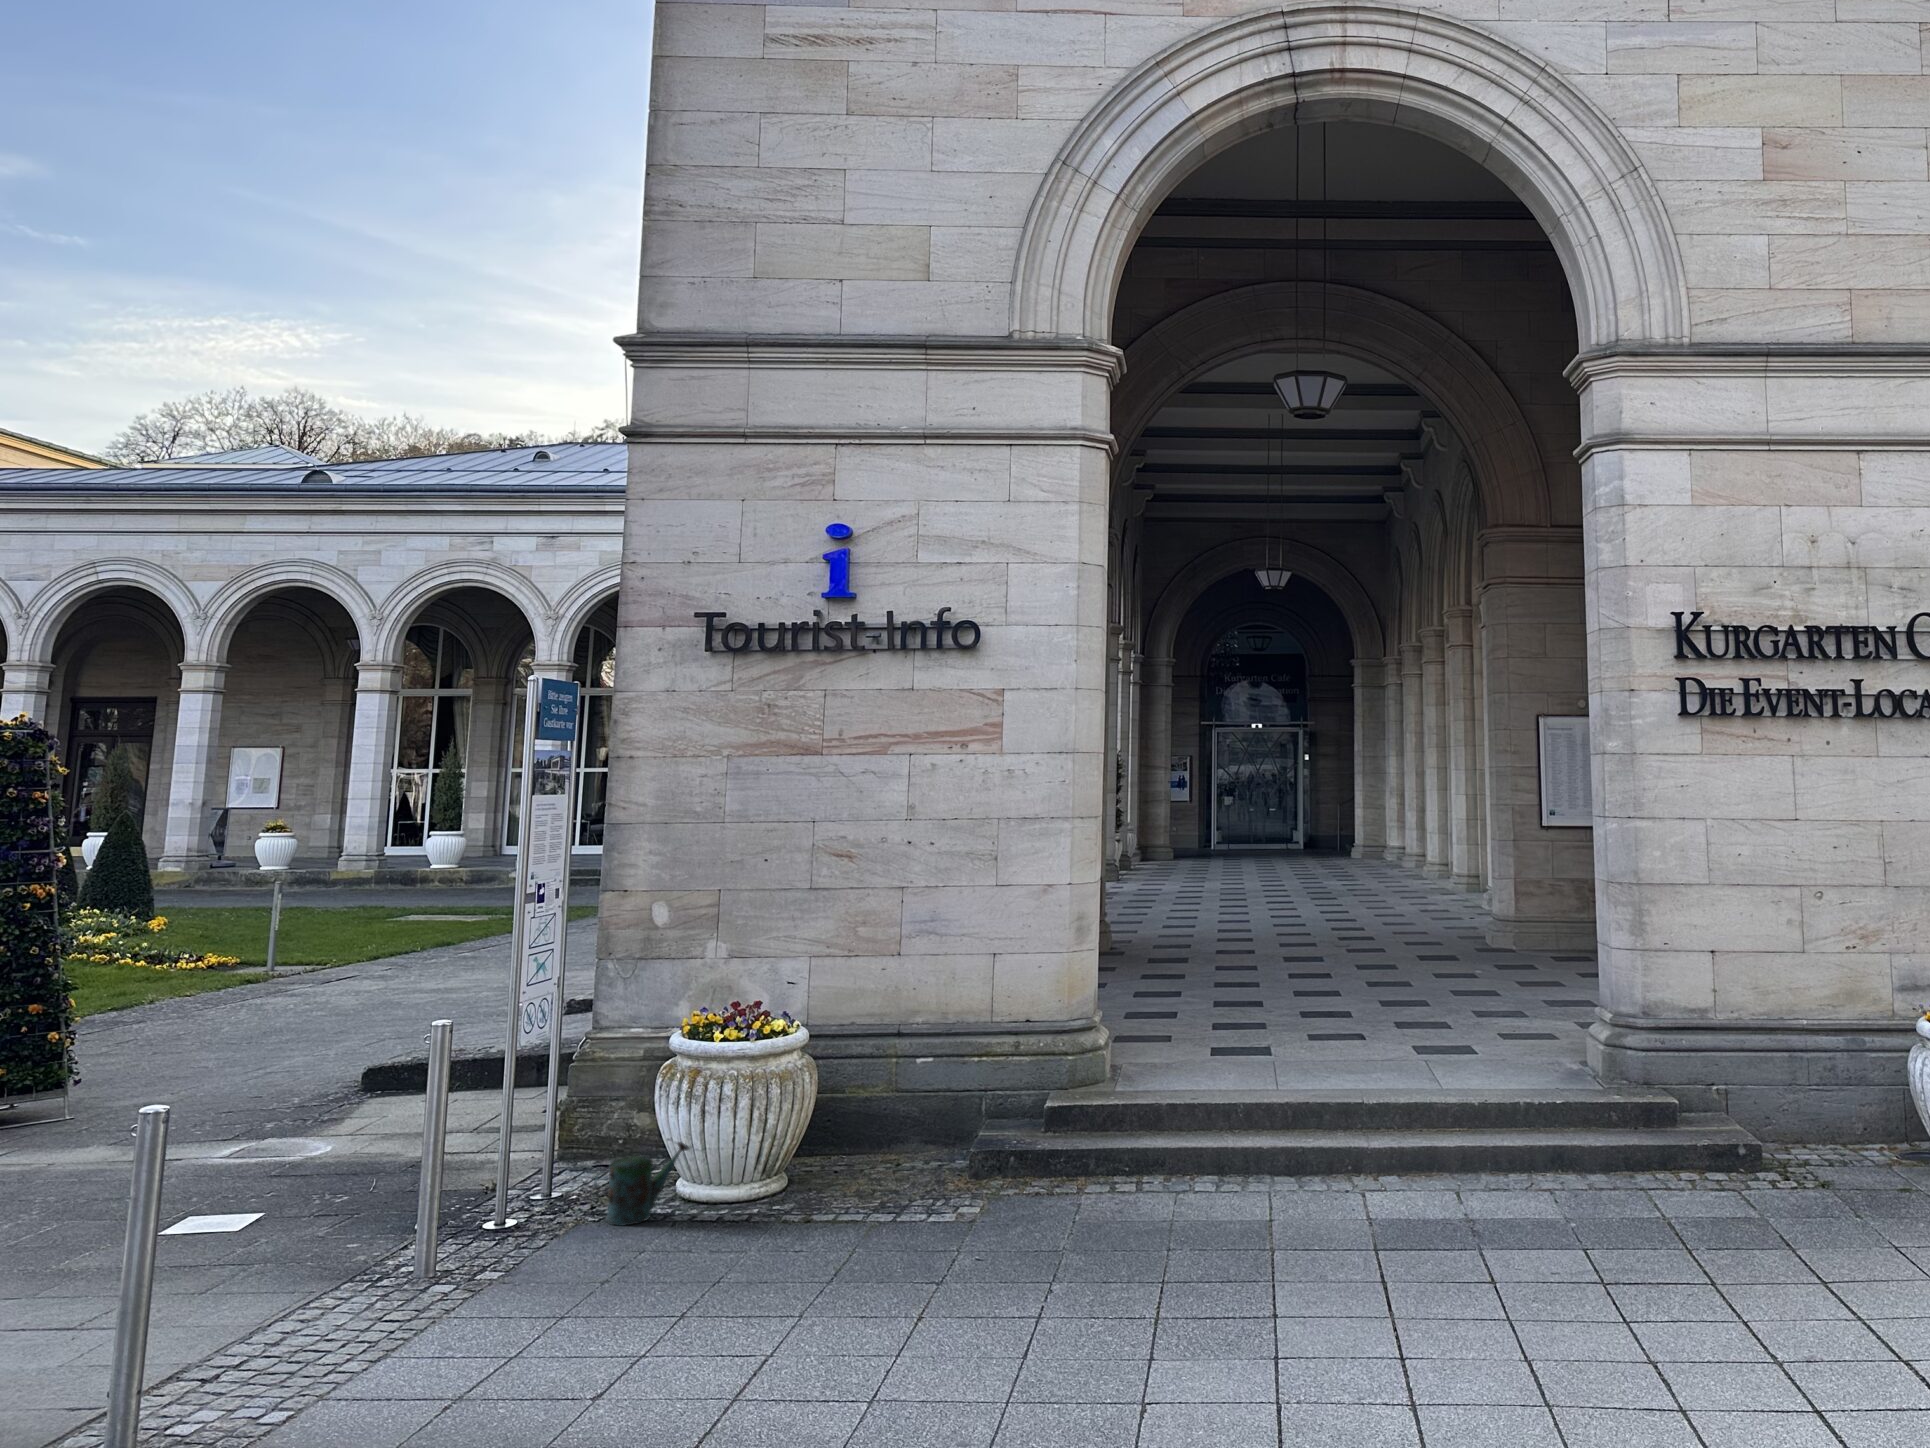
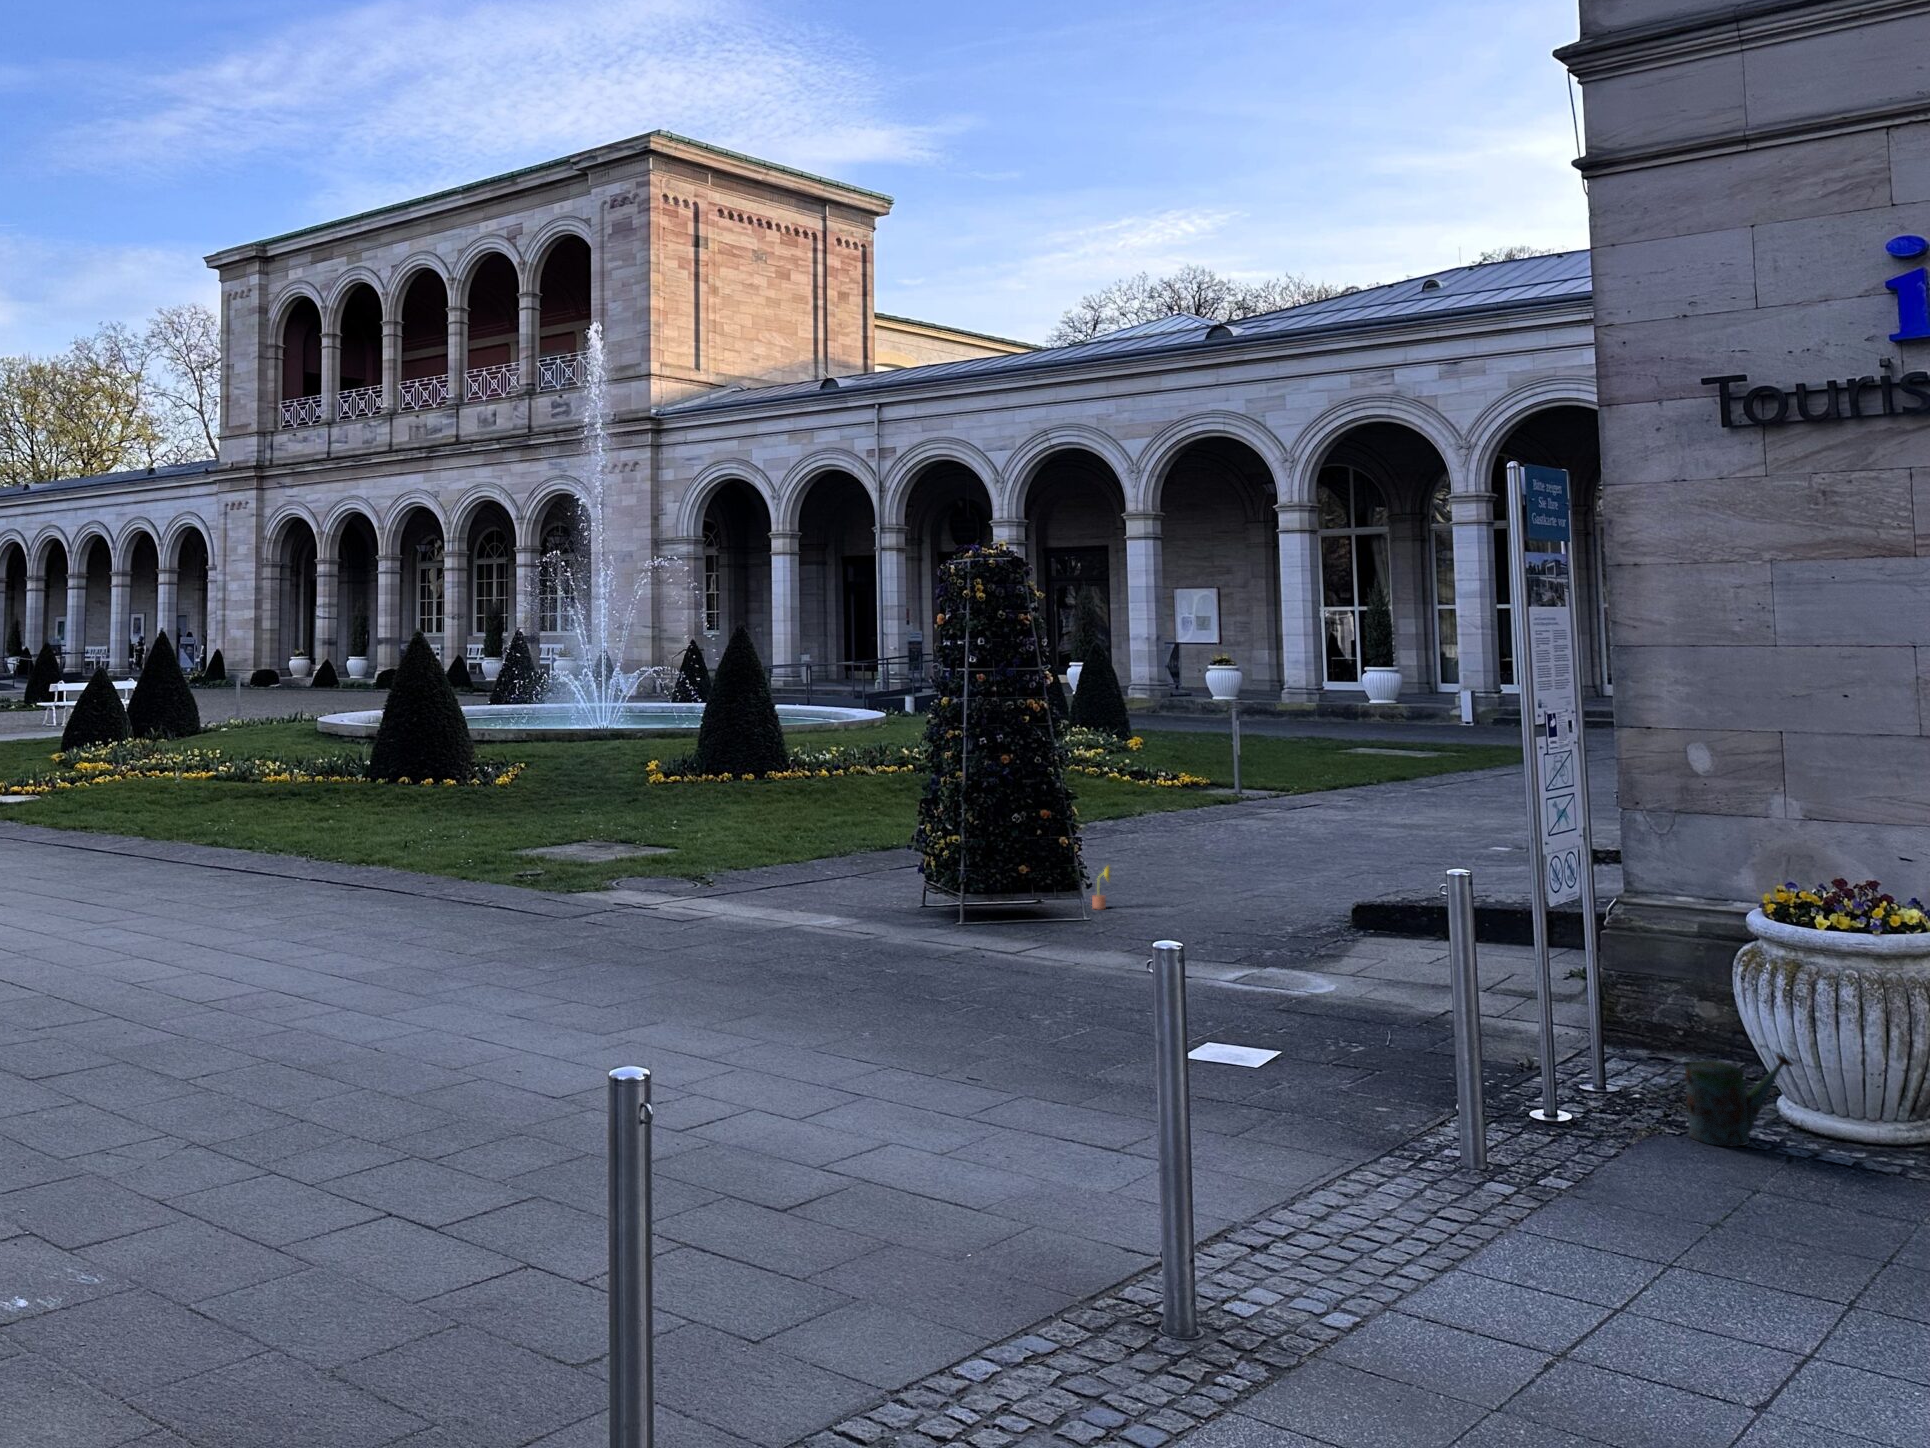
decorative plant: none [65,1057,97,1110] -> present [1092,866,1110,909]

